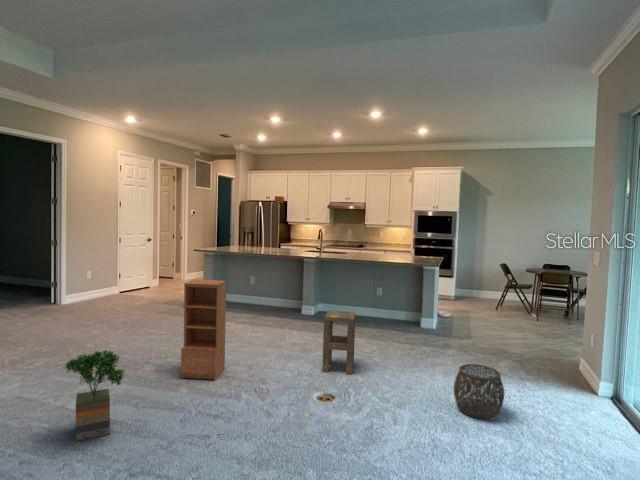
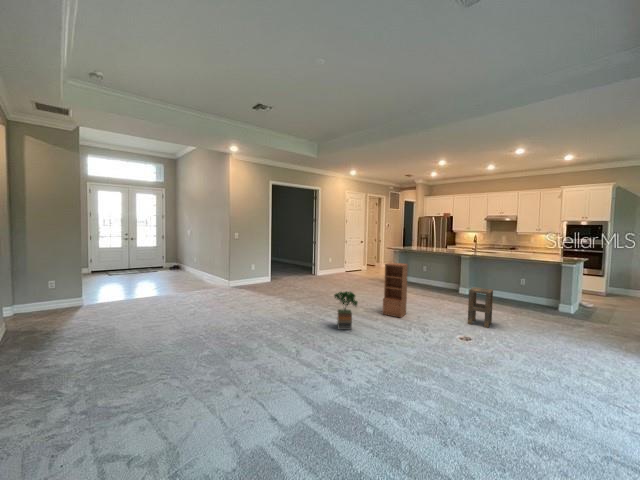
woven basket: present [454,364,504,419] -> none [562,329,607,367]

